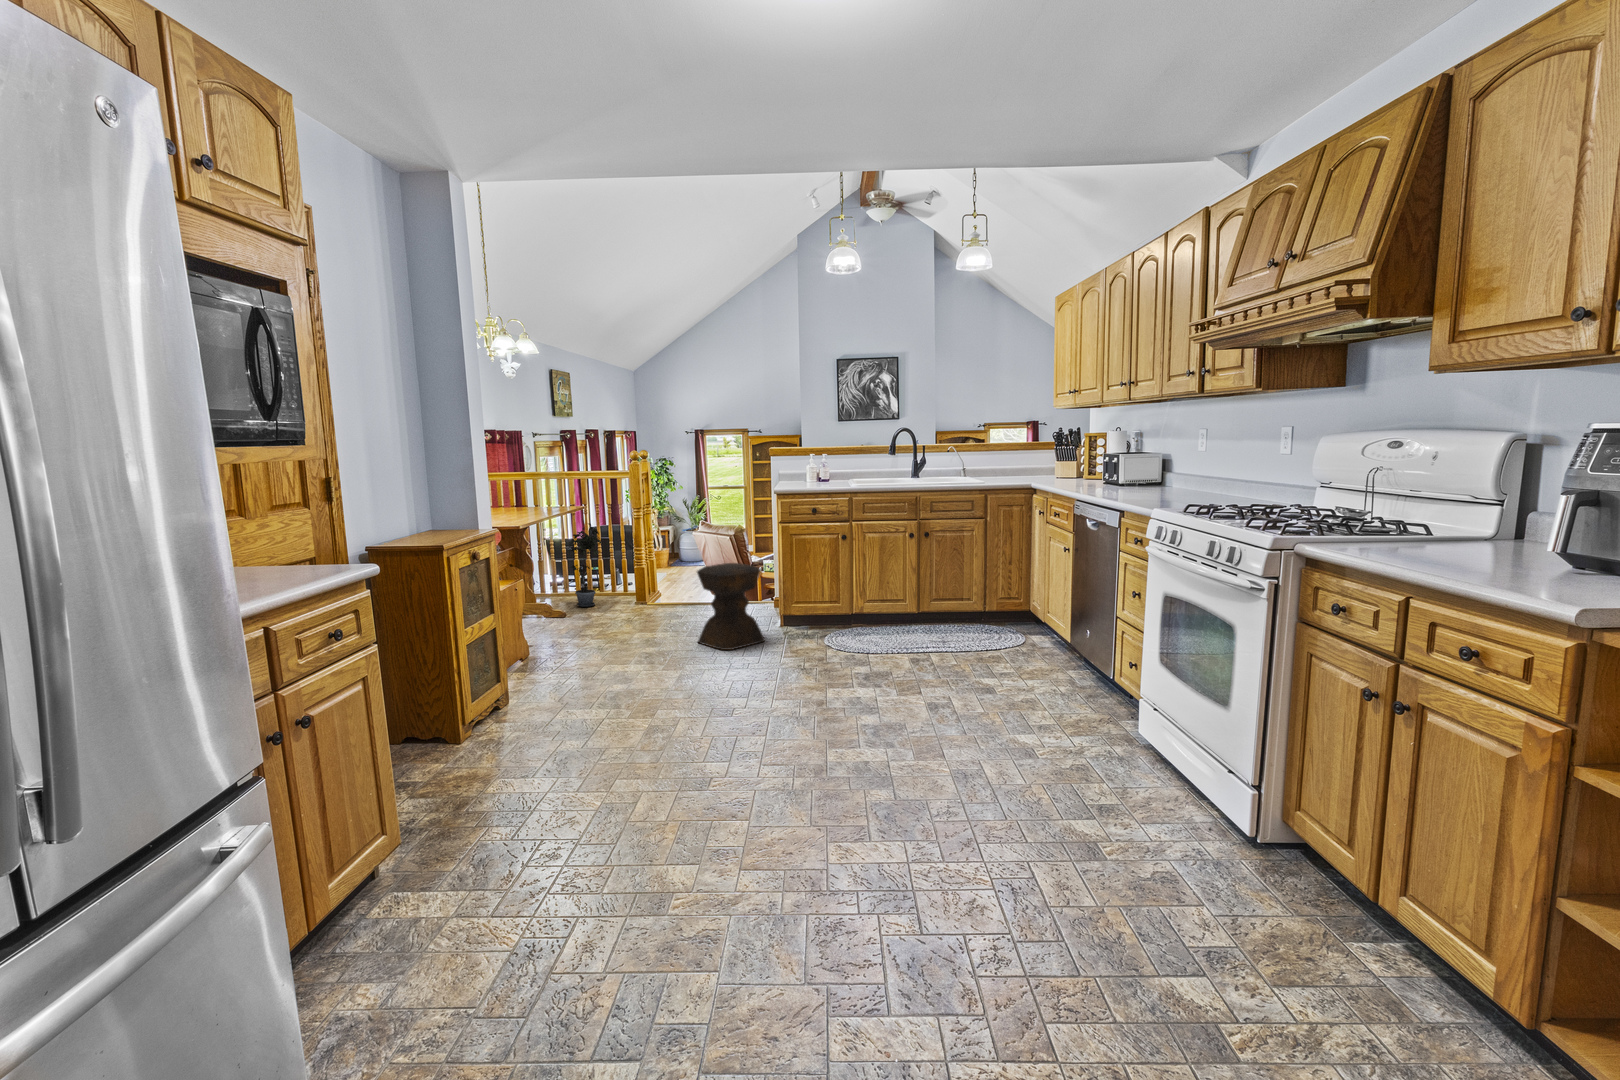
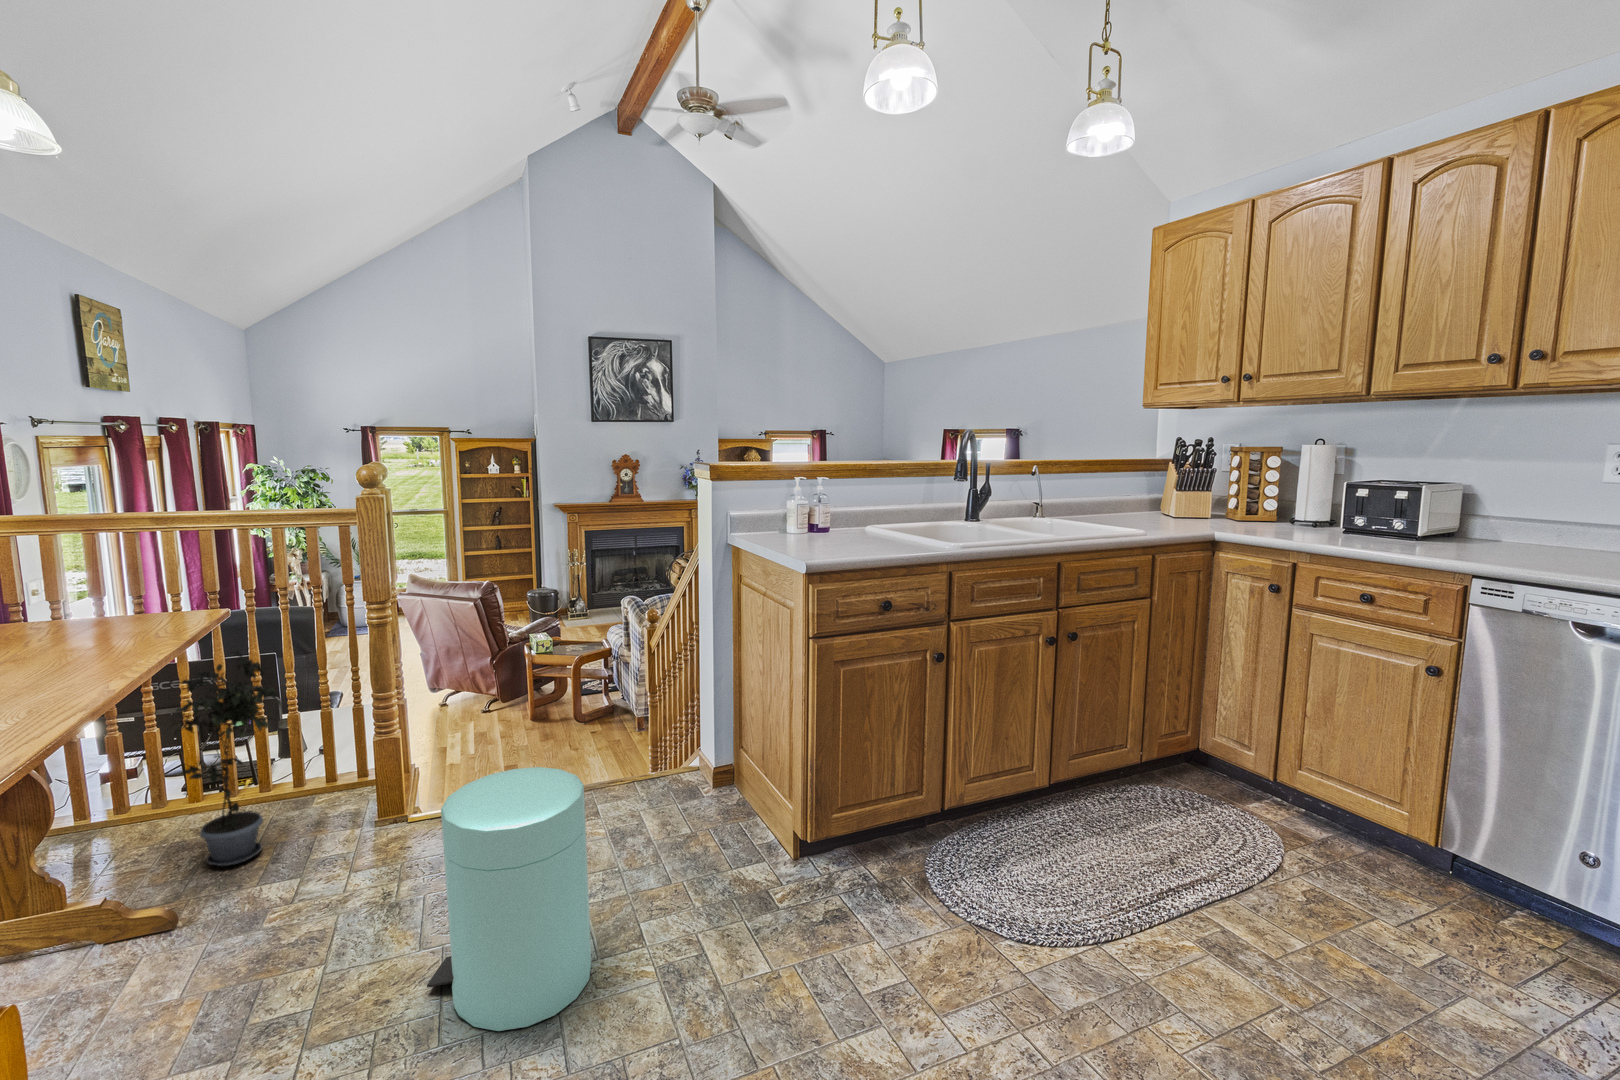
trash can: none [627,561,680,641] -> present [427,767,591,1031]
stool: present [697,563,765,650] -> none [667,753,835,1026]

